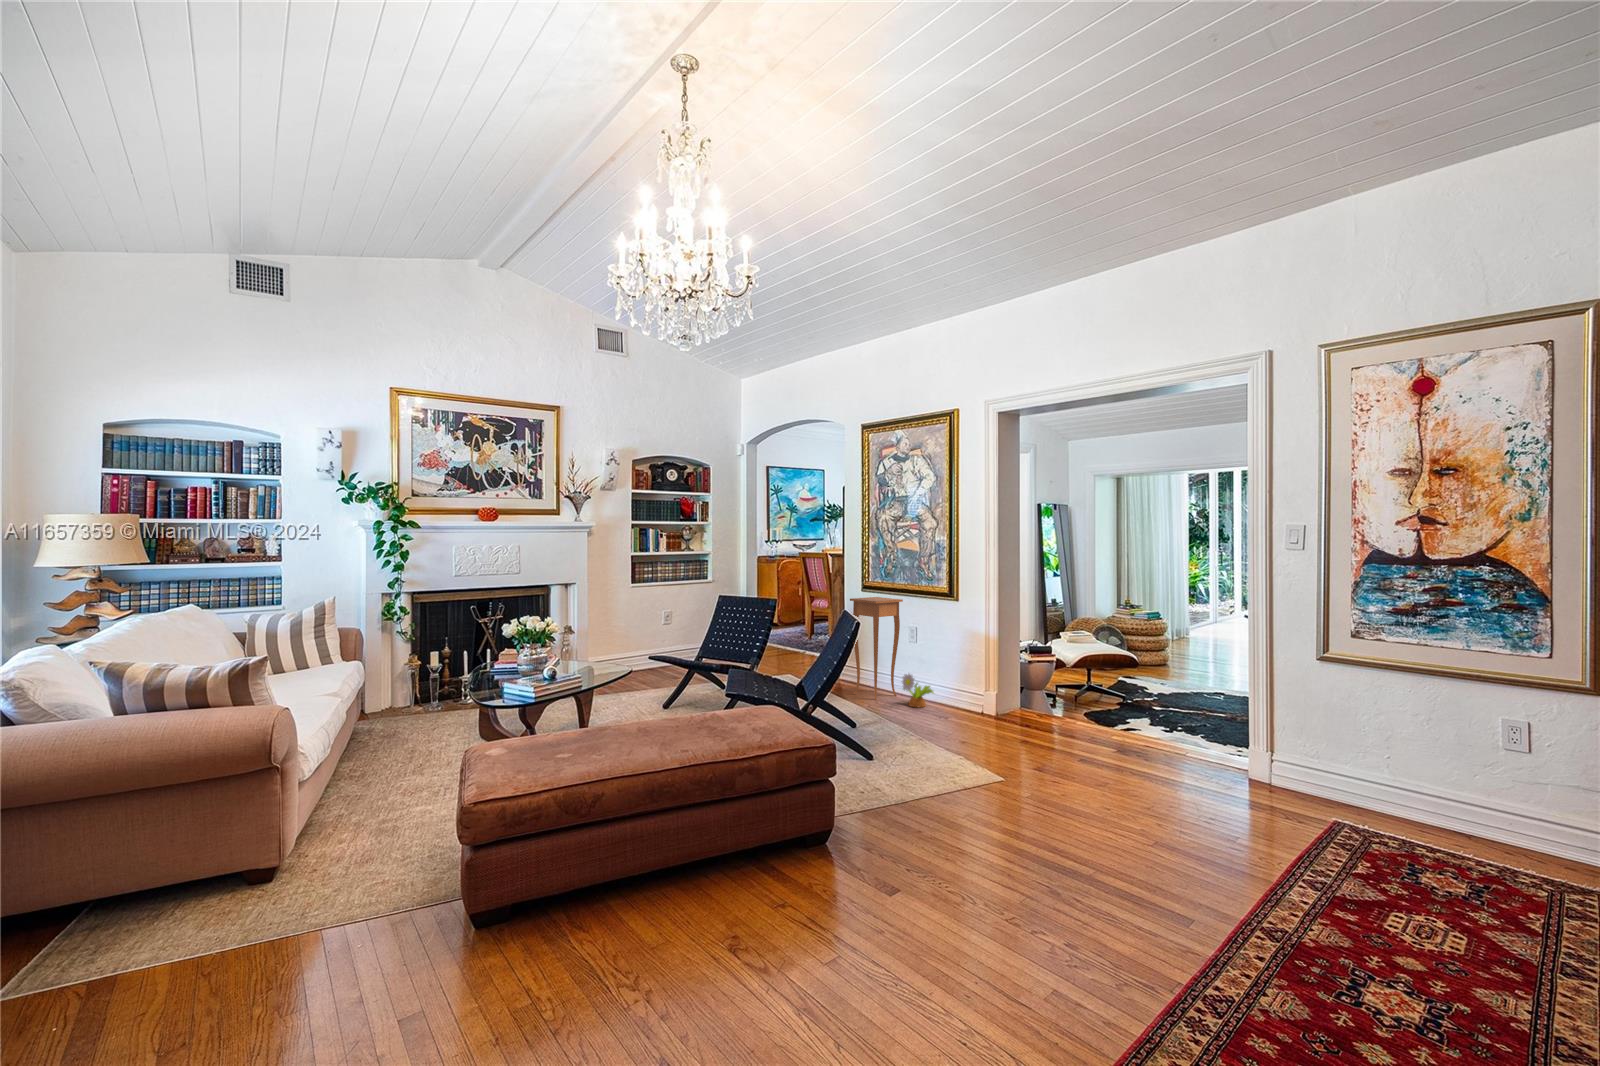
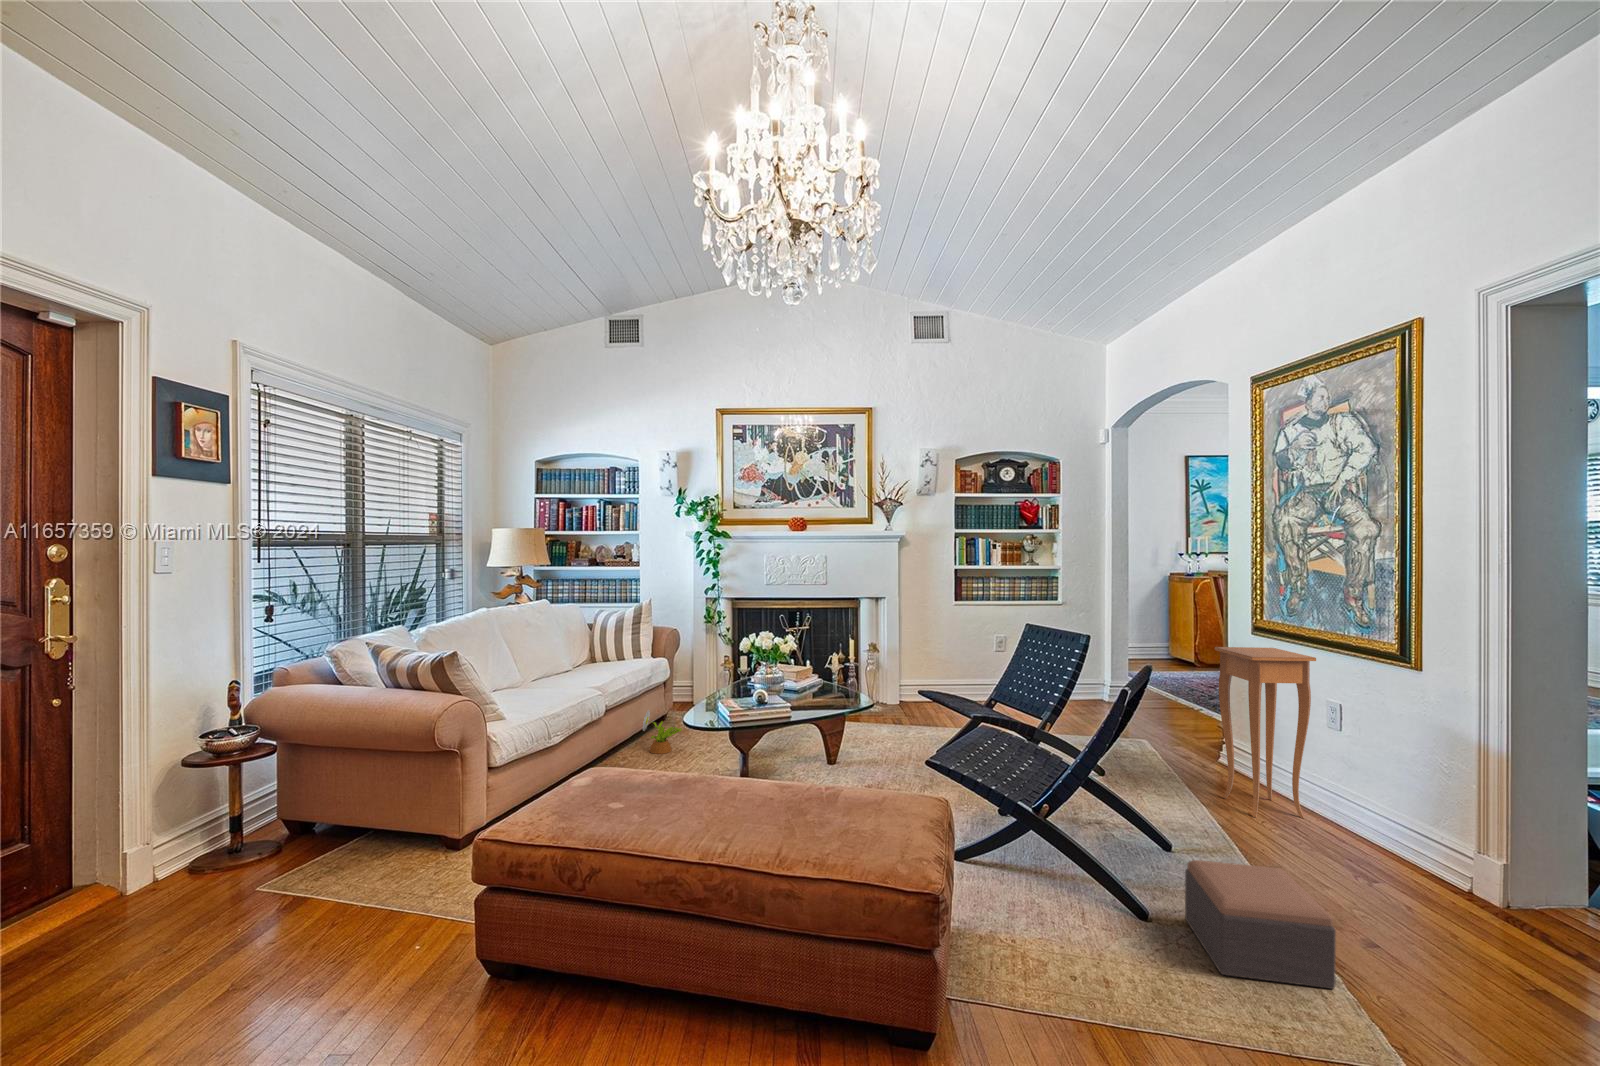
decorative plant: present [902,674,934,707] -> present [643,710,682,754]
footstool: none [884,706,956,761] -> present [1185,860,1336,989]

